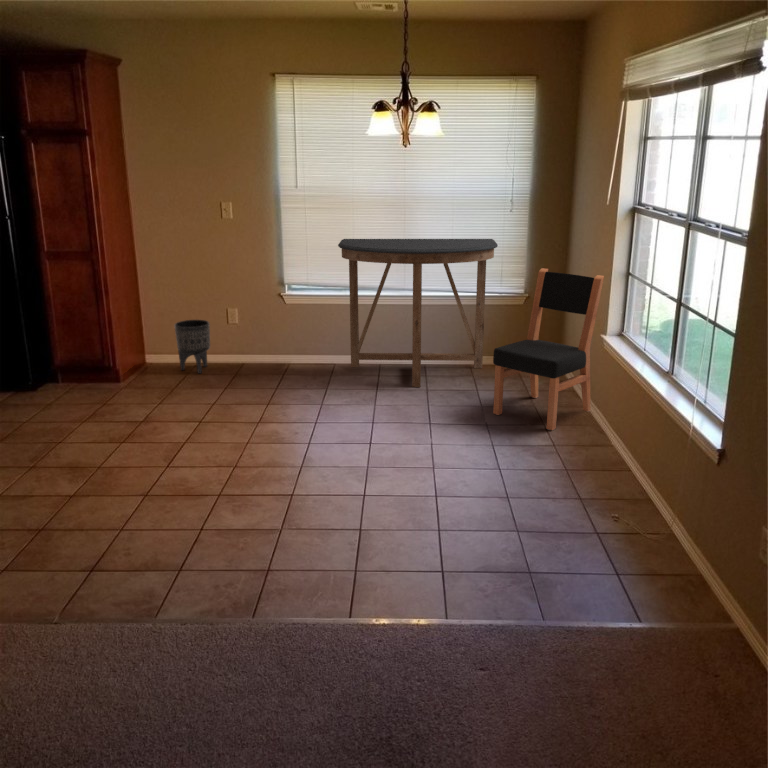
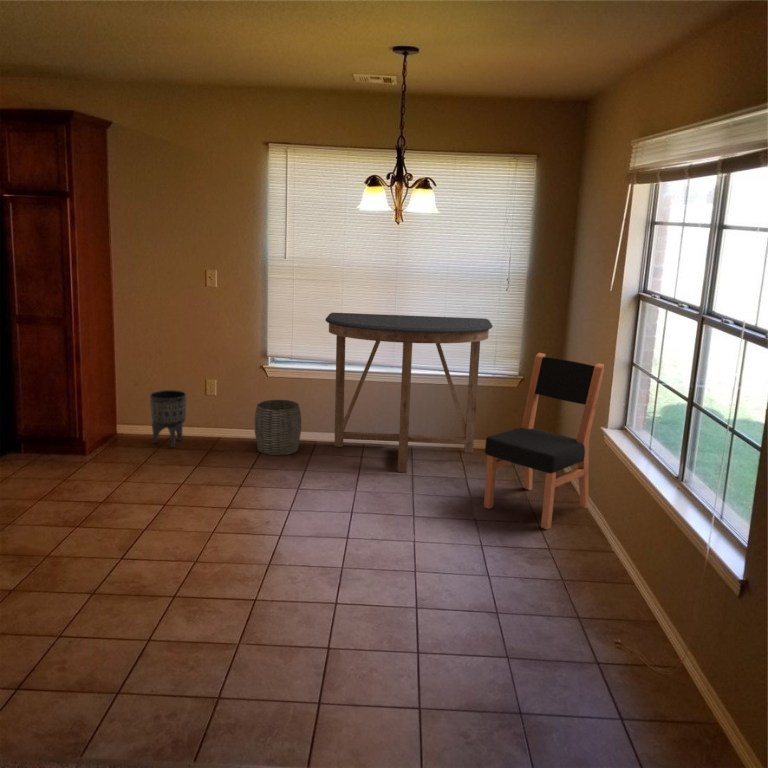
woven basket: none [275,325,319,377] -> present [255,400,301,455]

